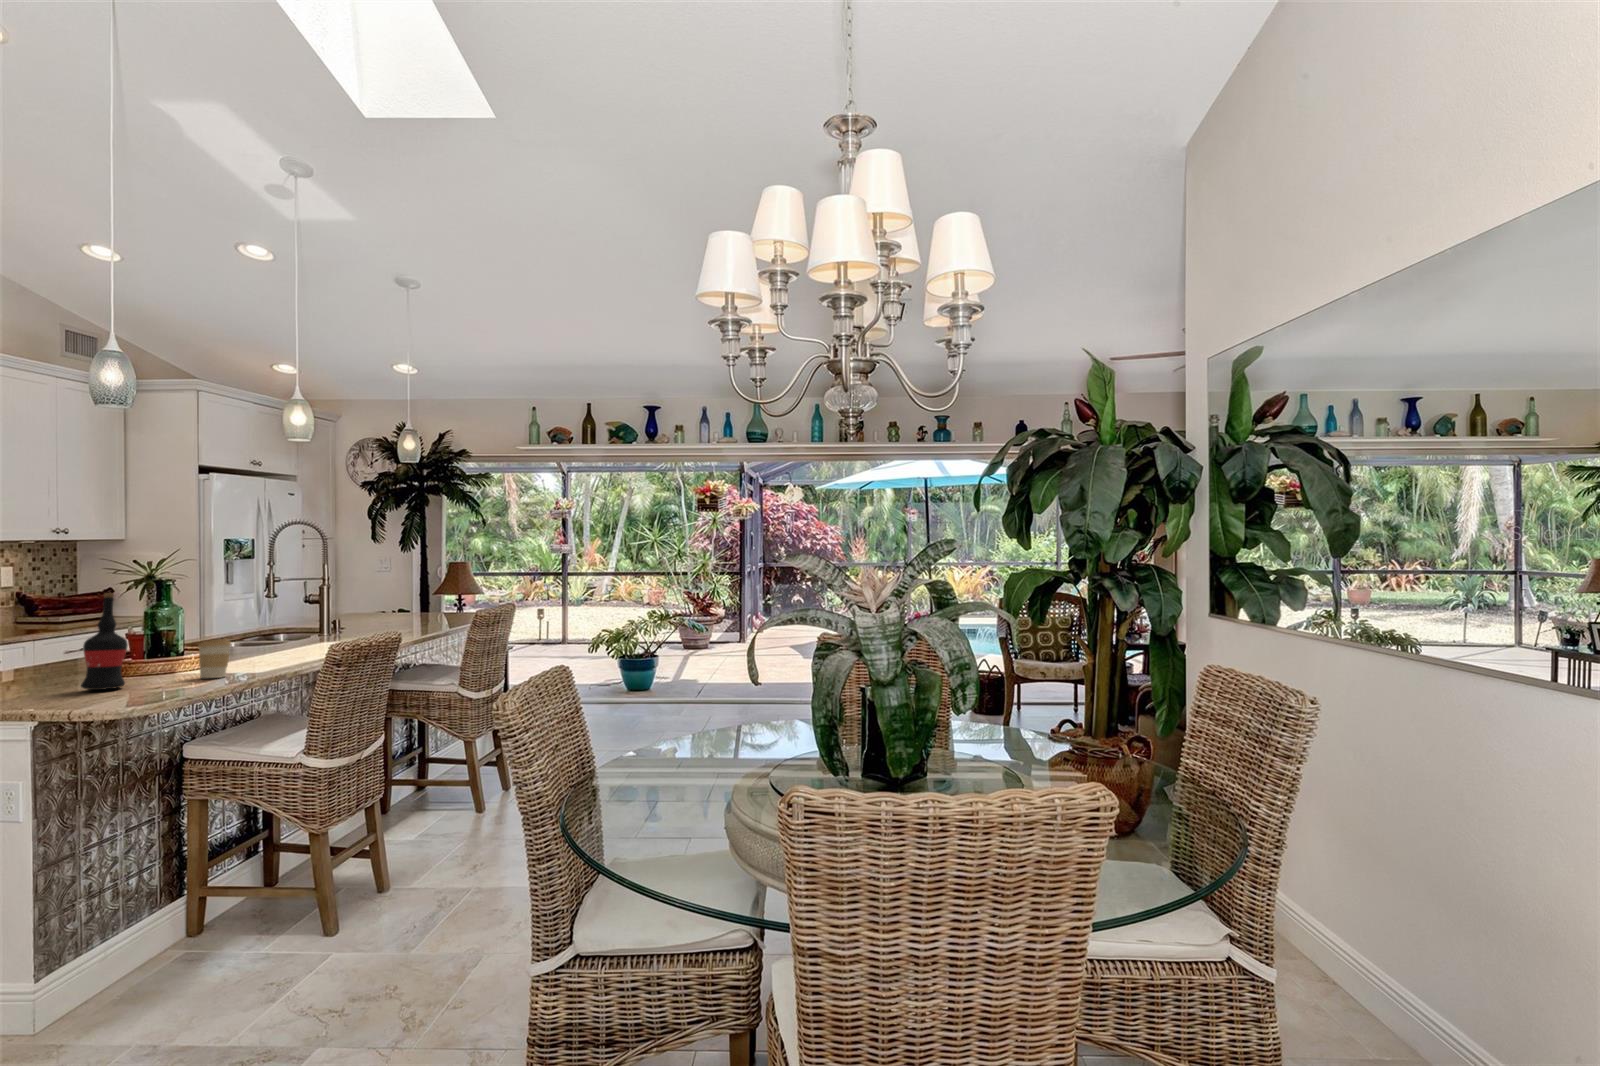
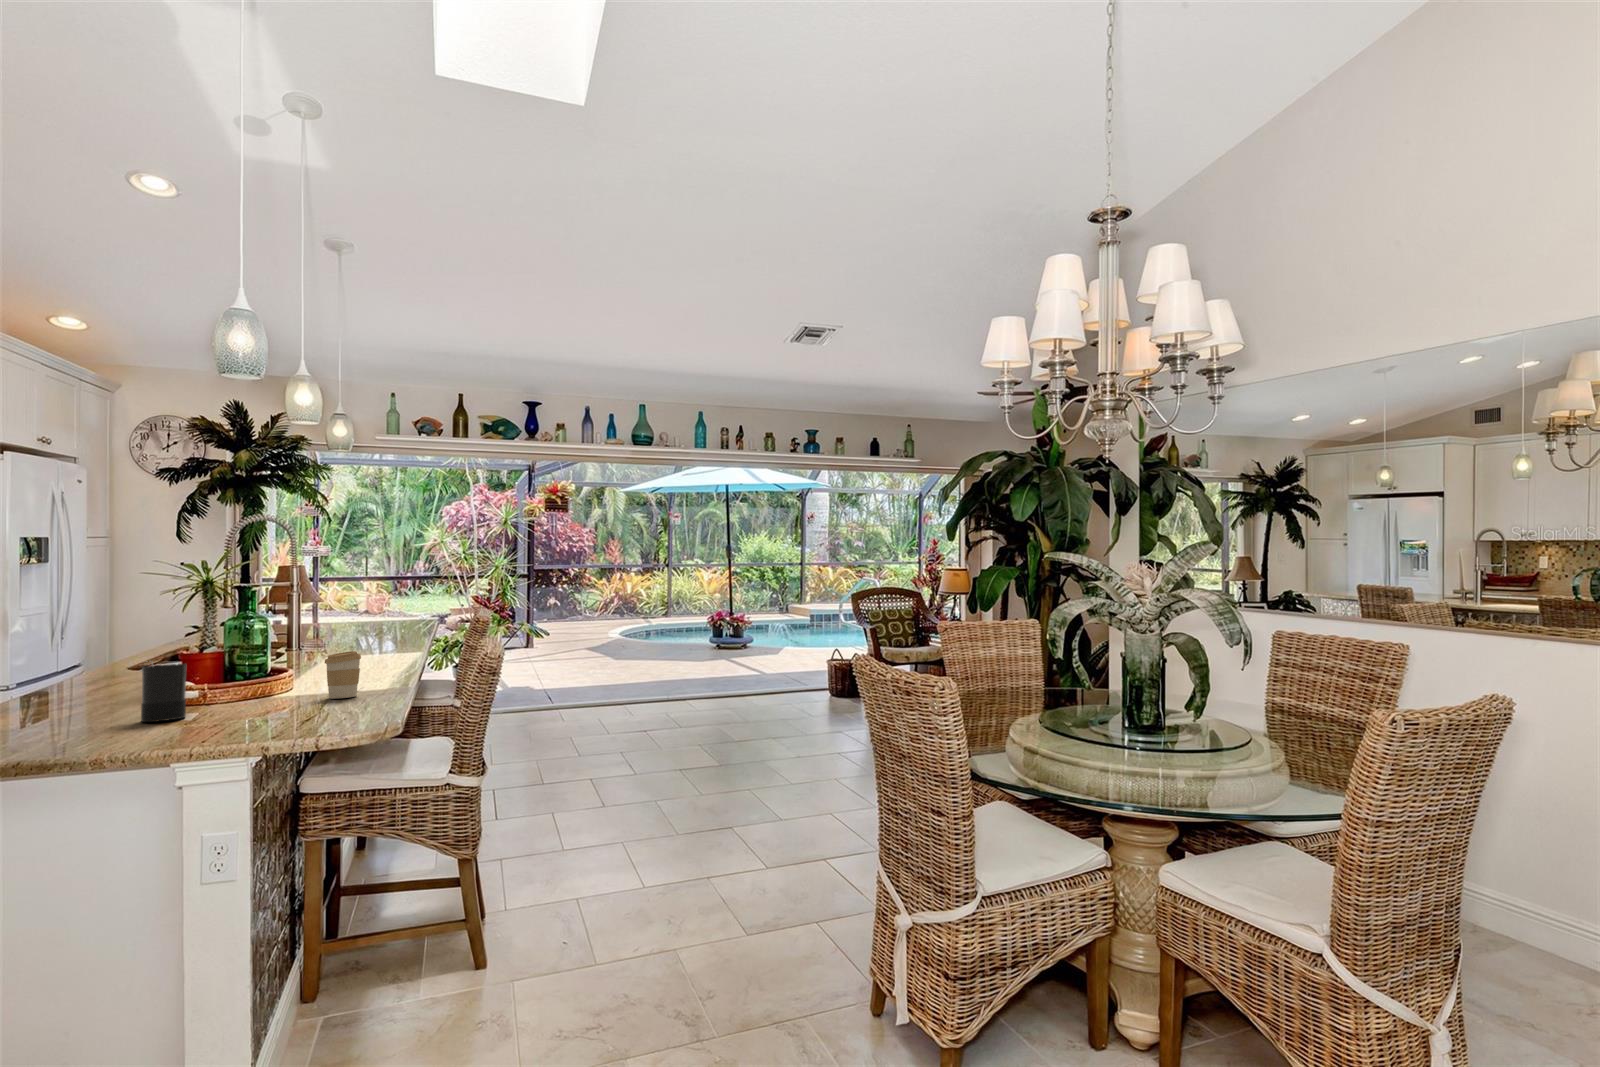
wine bottle: present [81,593,127,690] -> none [226,601,275,719]
candle: none [40,639,80,687] -> present [141,664,186,722]

